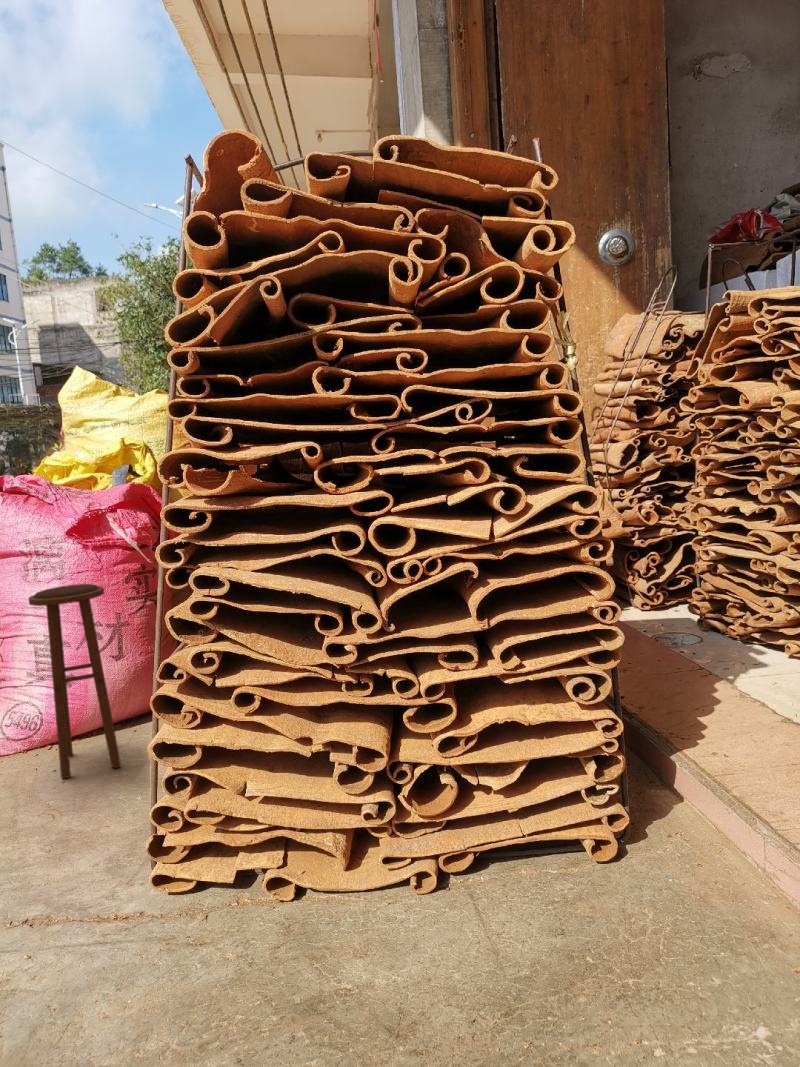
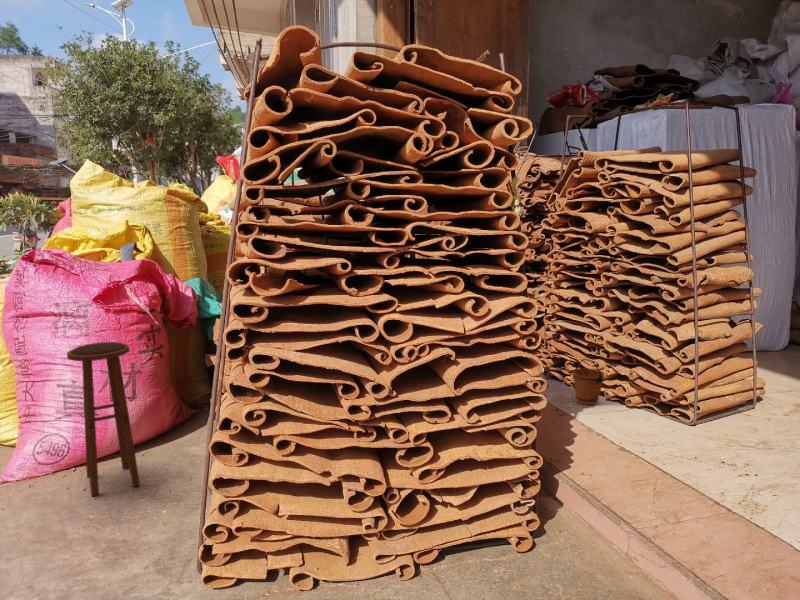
bucket: none [730,596,781,666] -> present [572,359,604,405]

